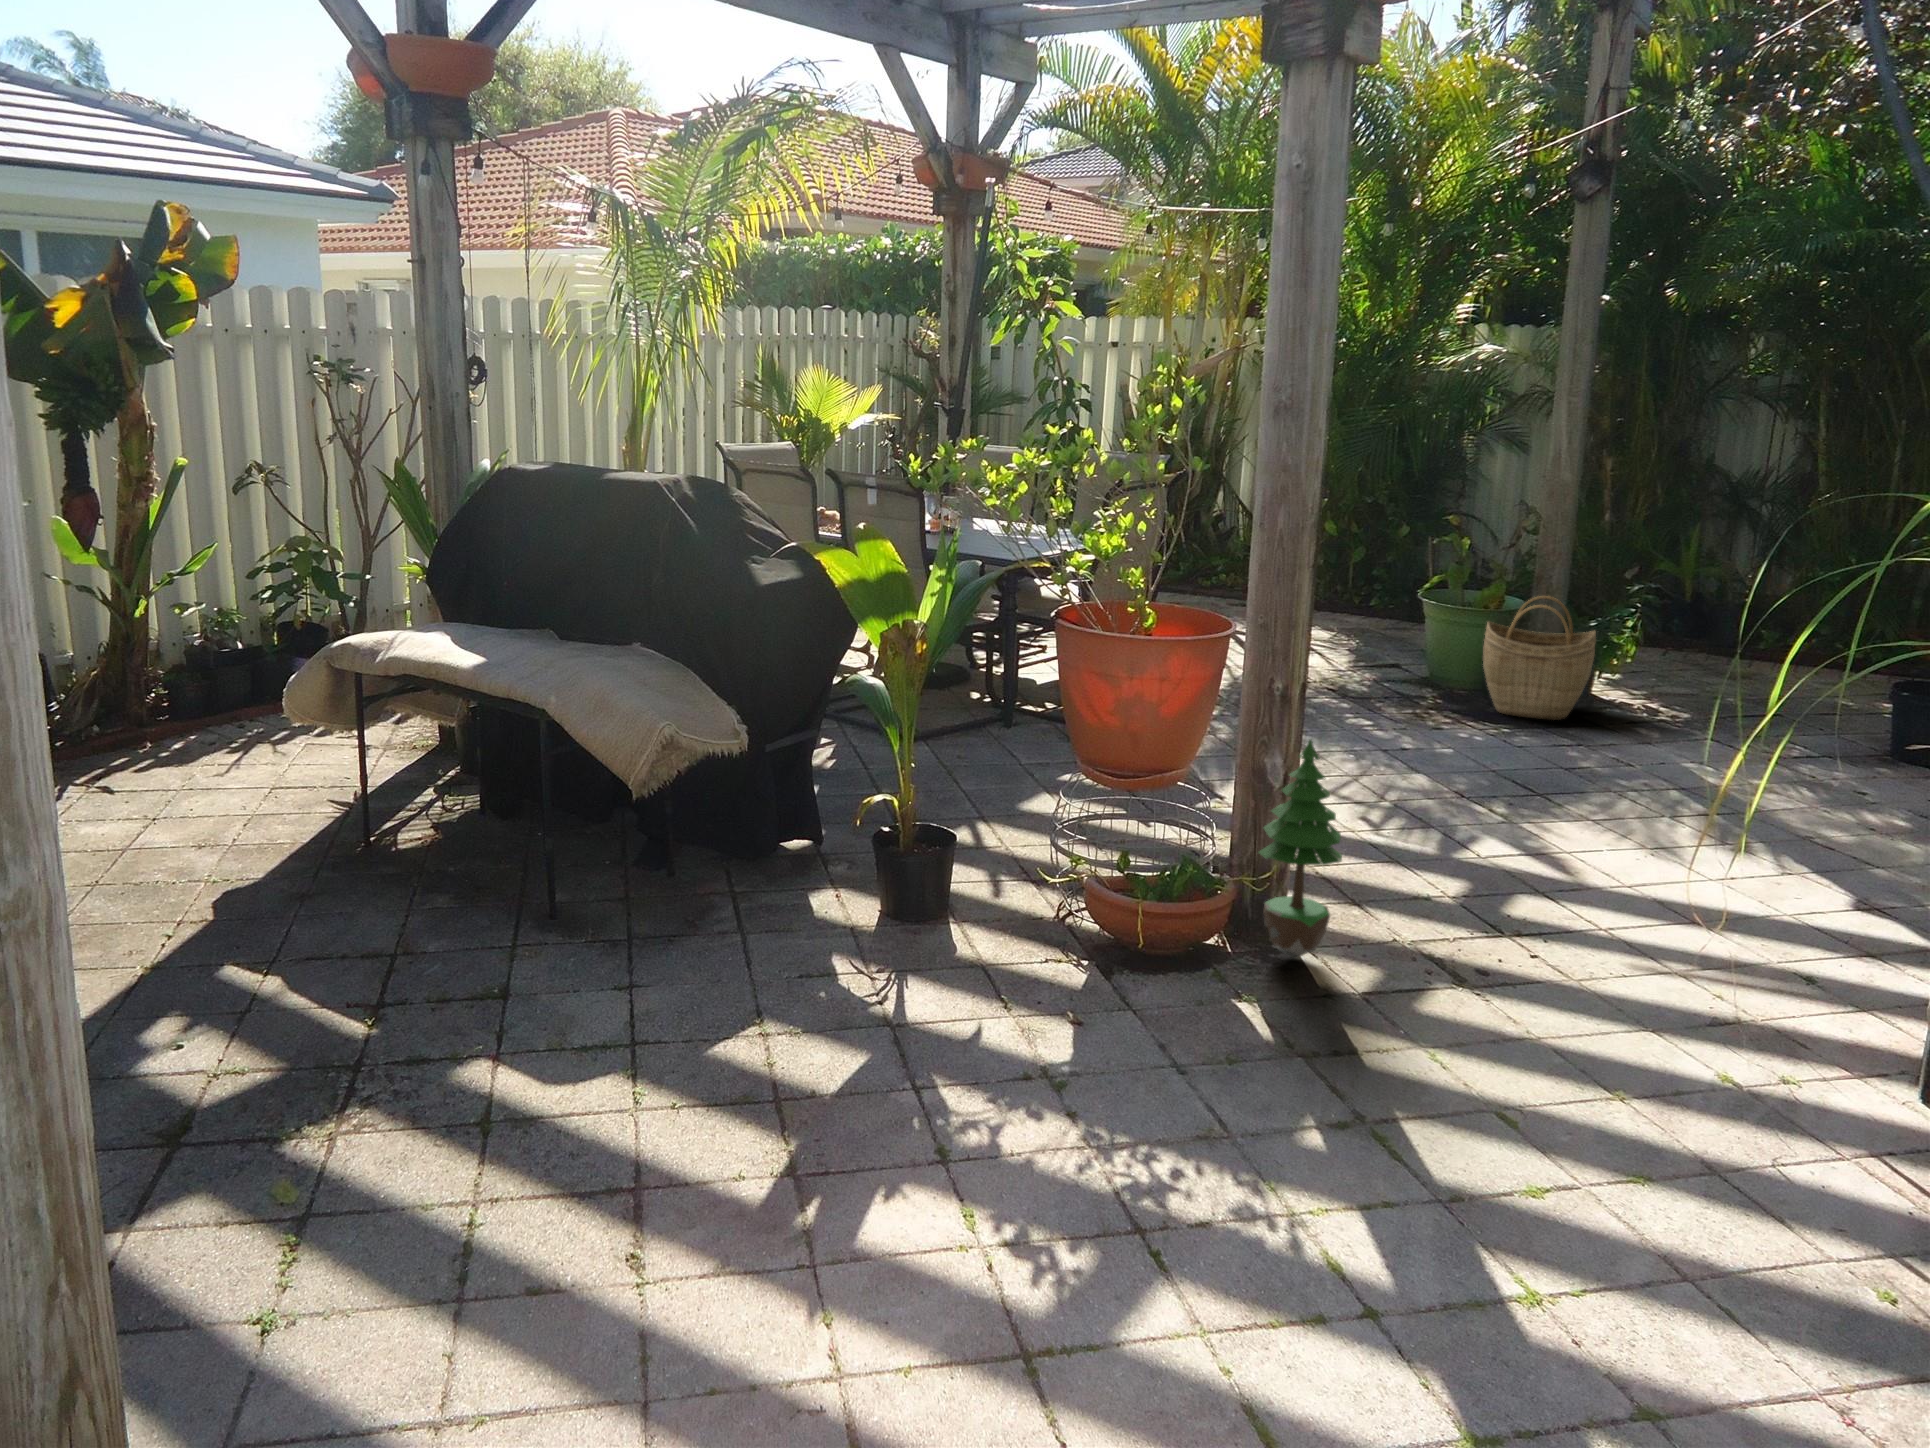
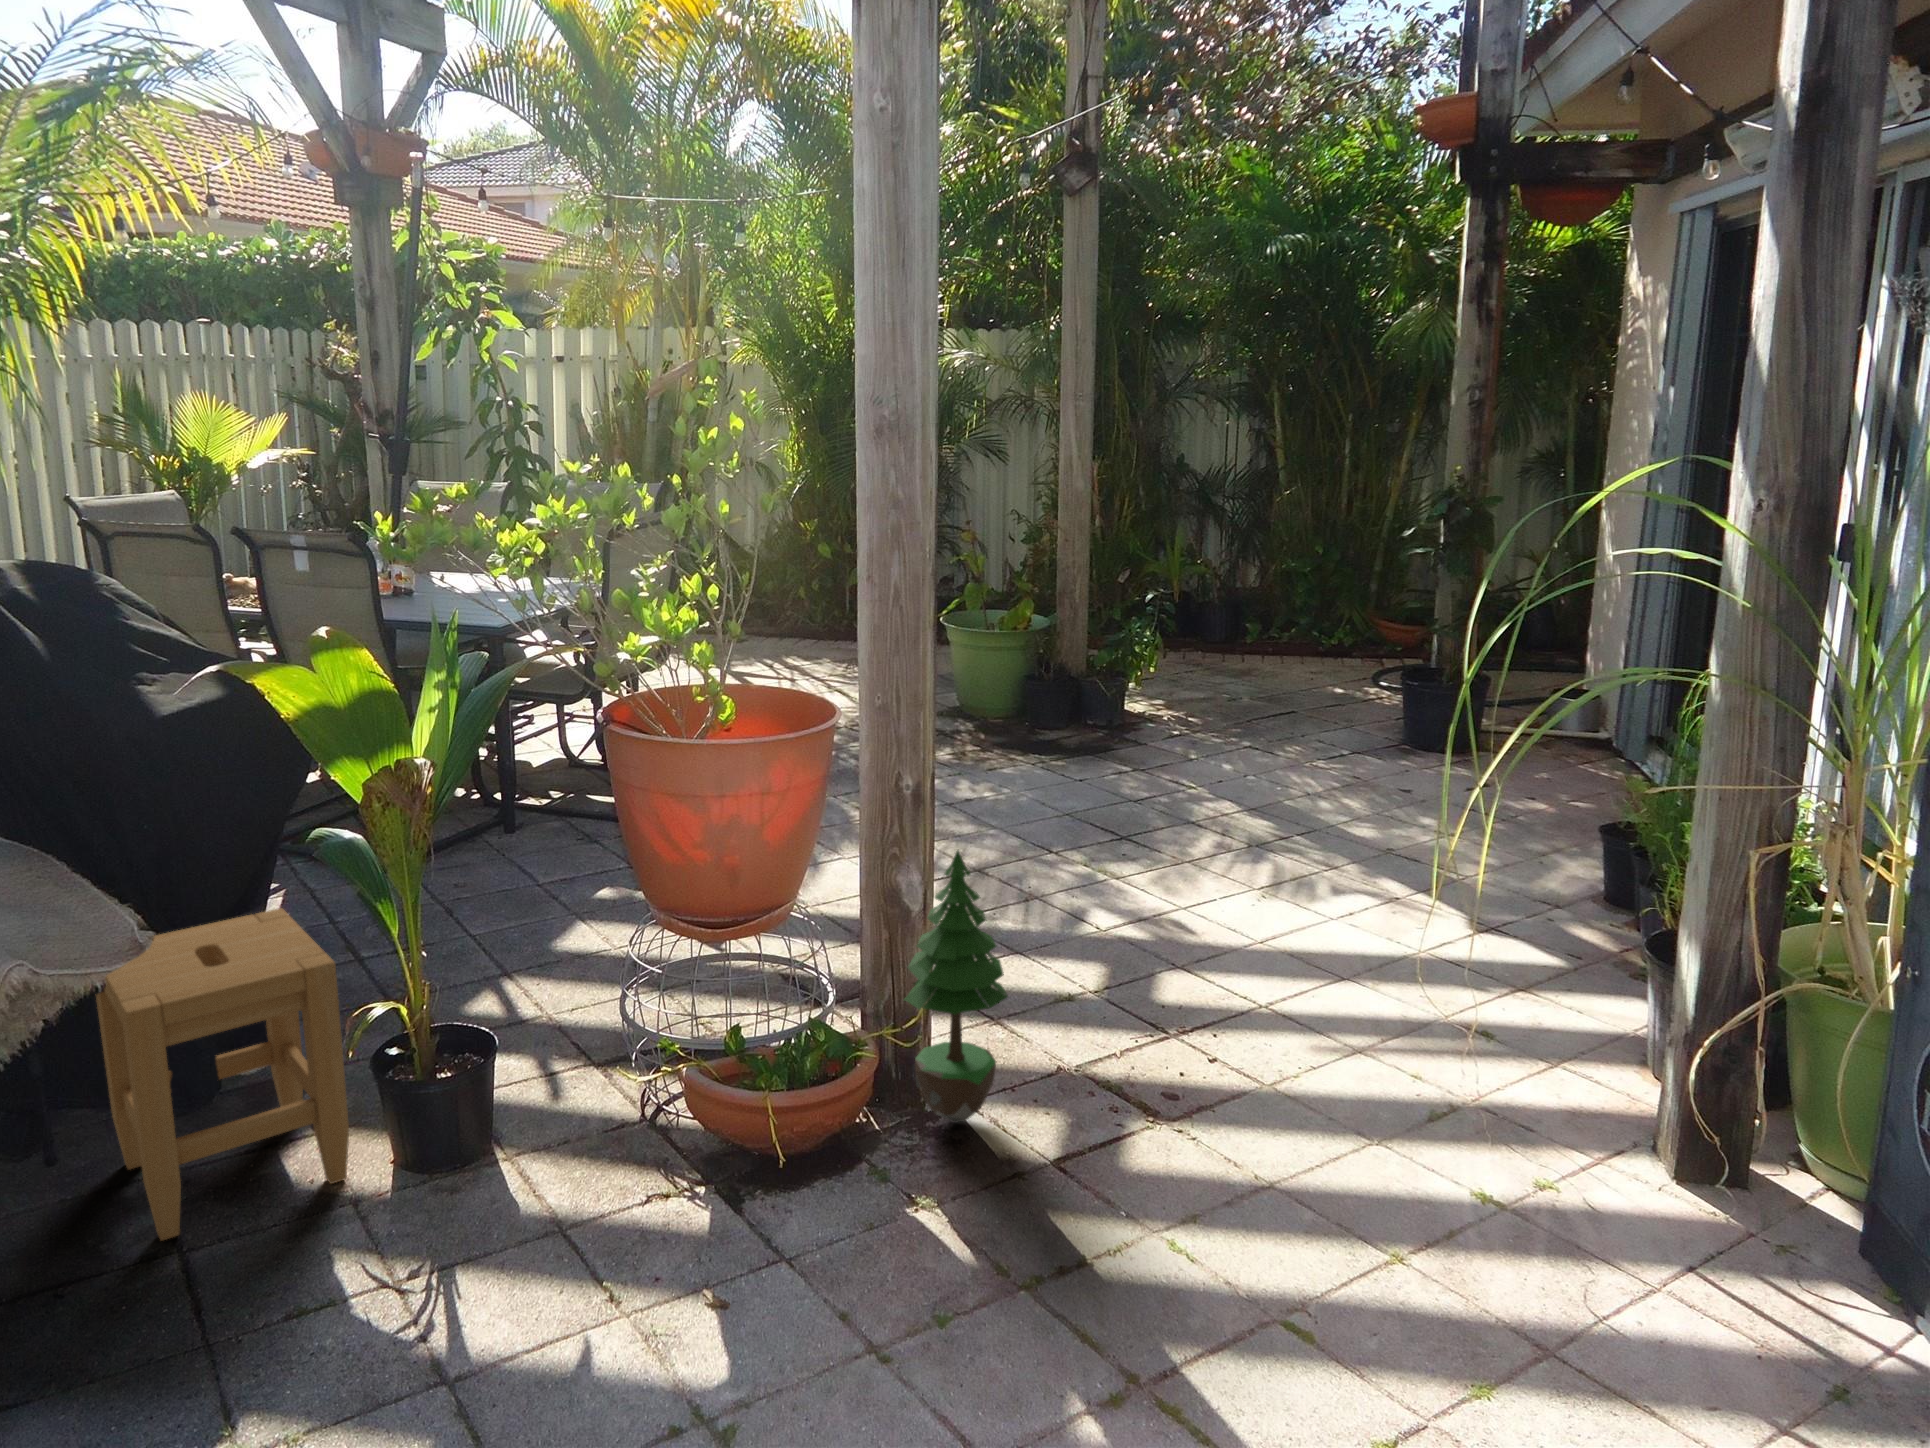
woven basket: present [1483,596,1596,720] -> none [1013,613,1119,742]
stool: none [707,728,854,925] -> present [96,908,349,1240]

